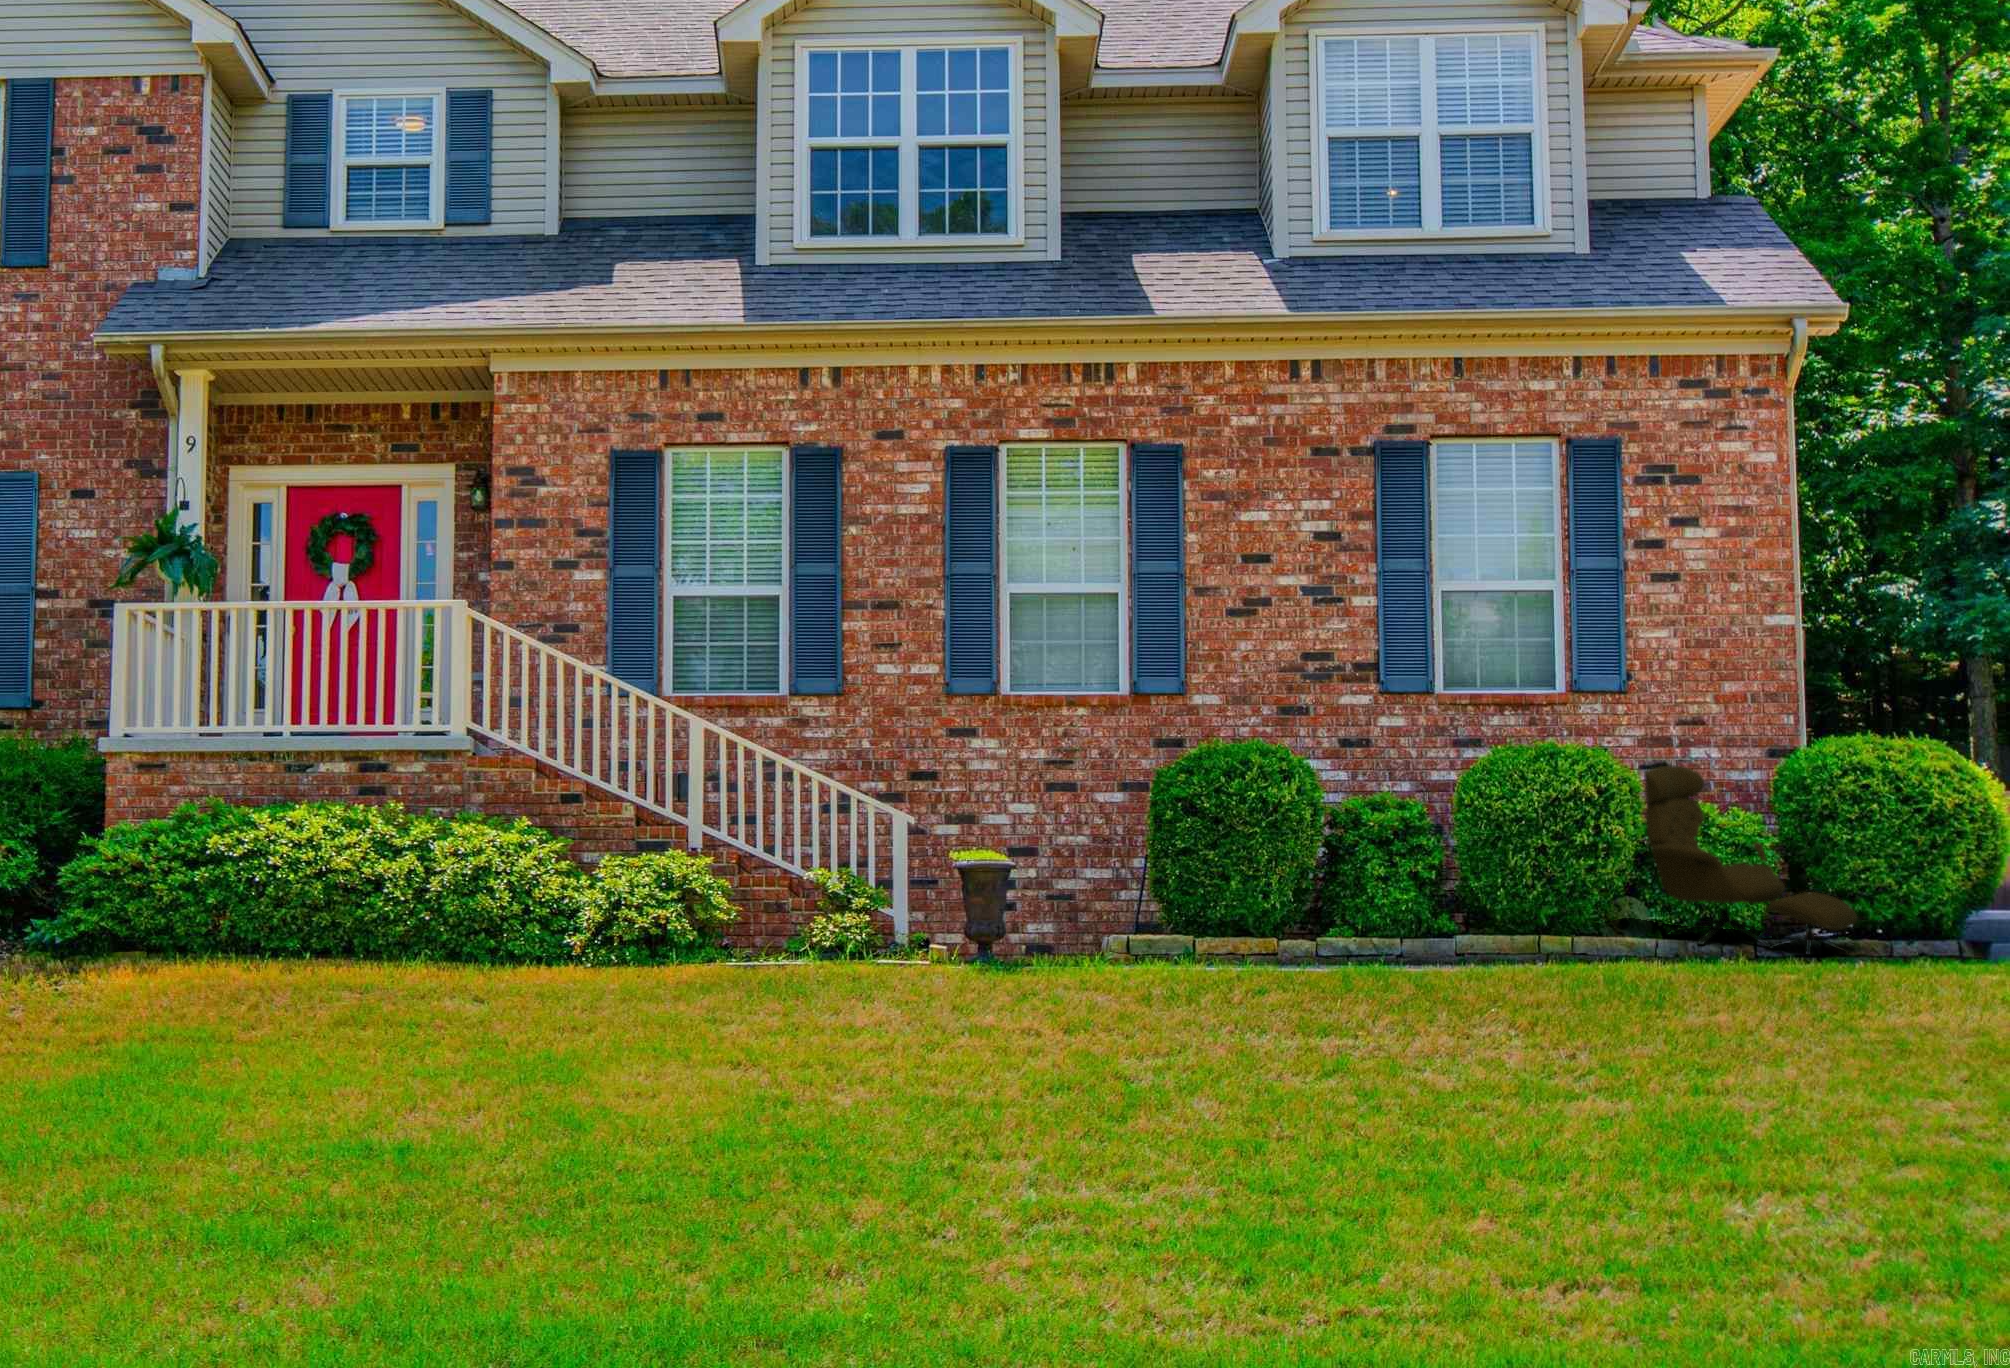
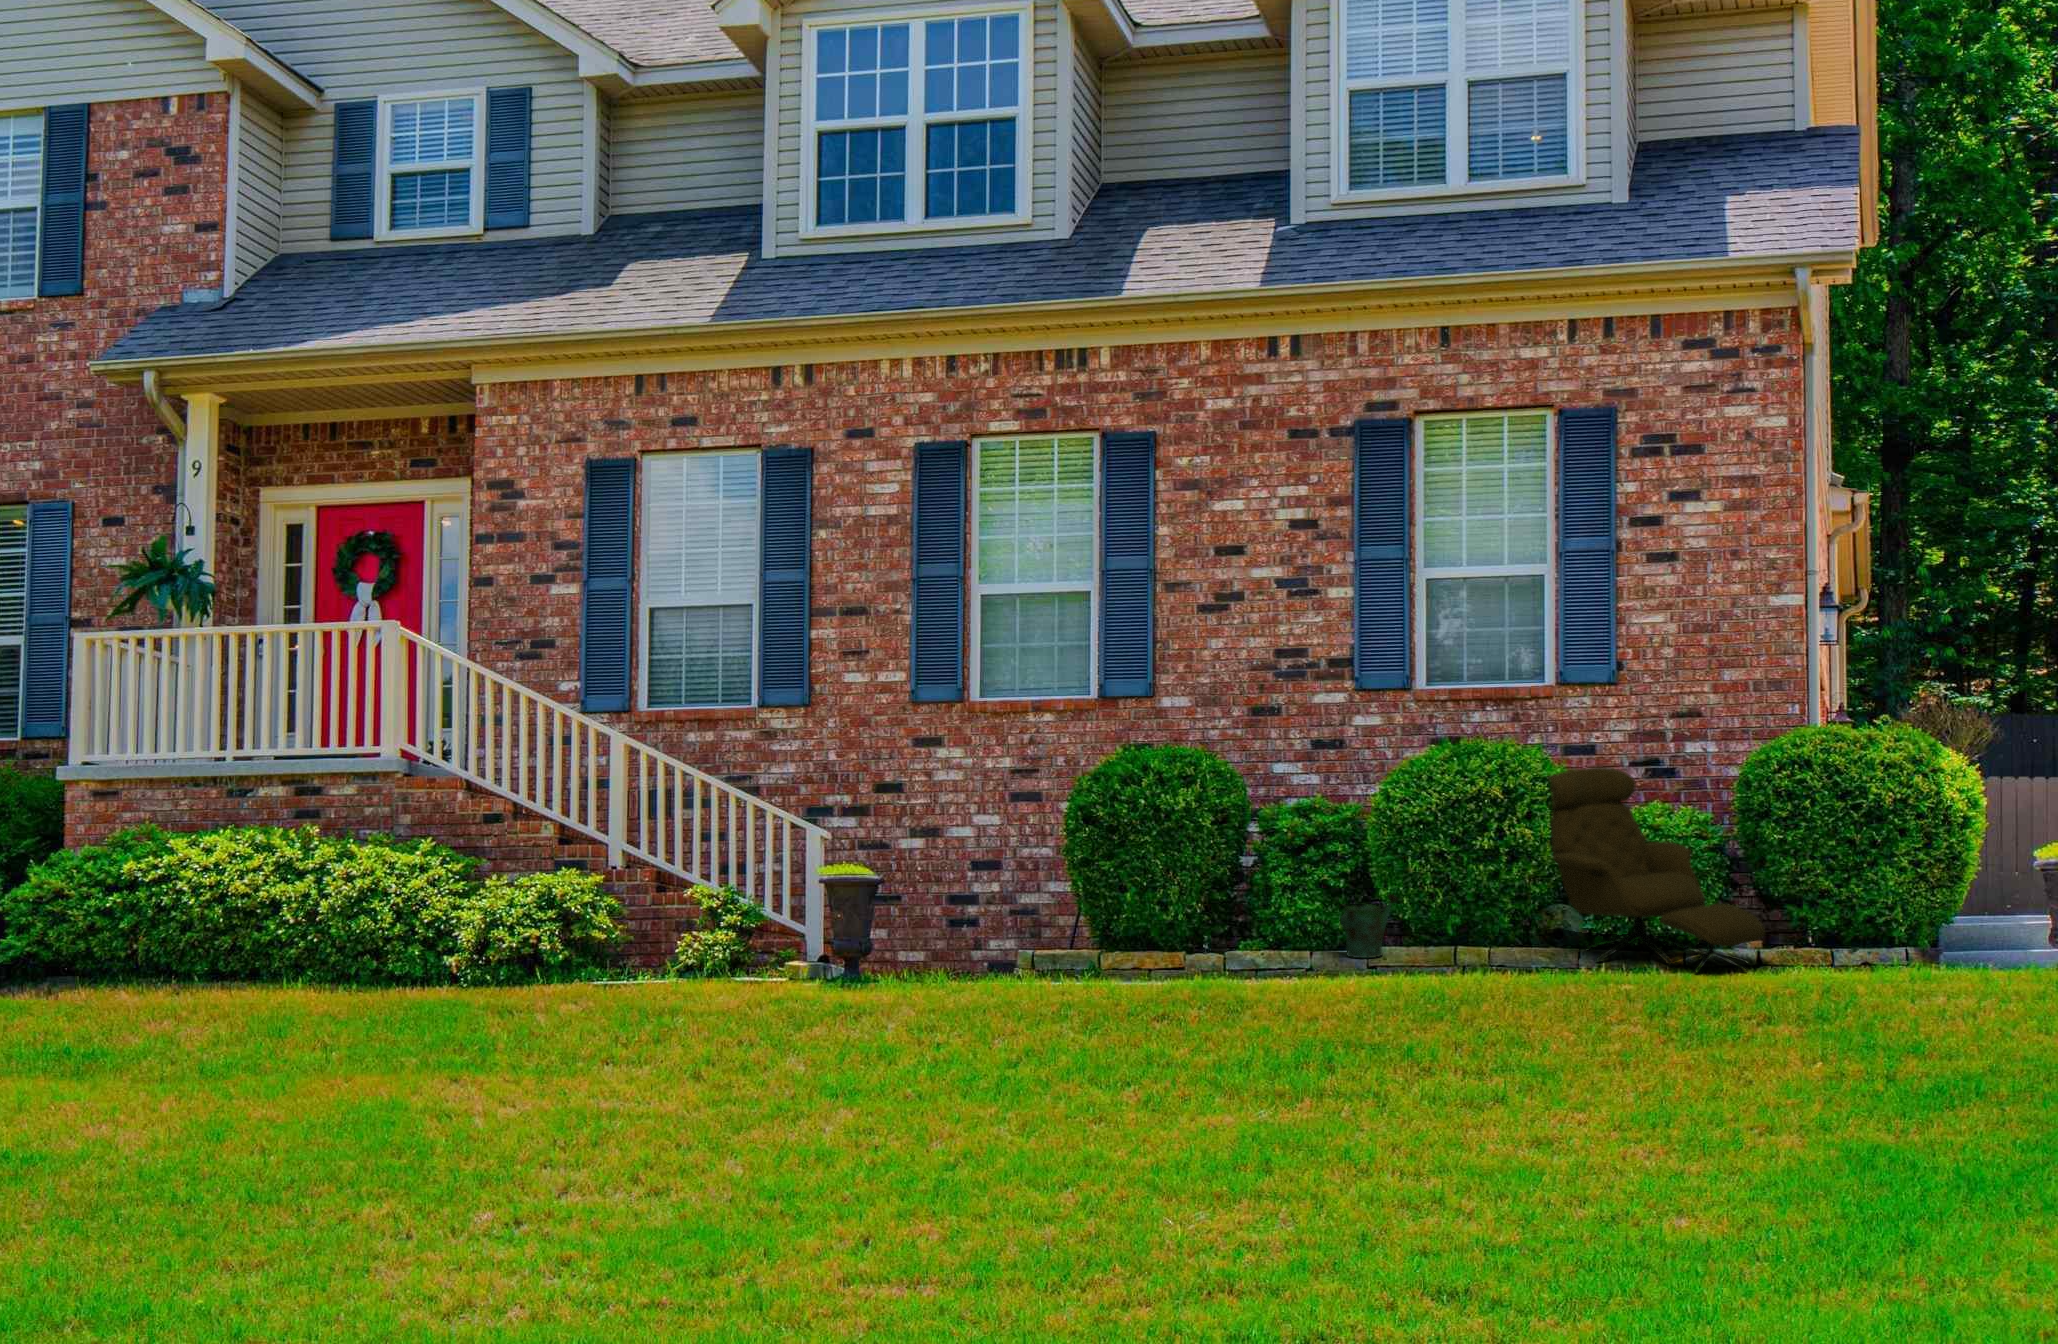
watering can: none [1457,880,1497,940] -> present [1340,894,1398,958]

